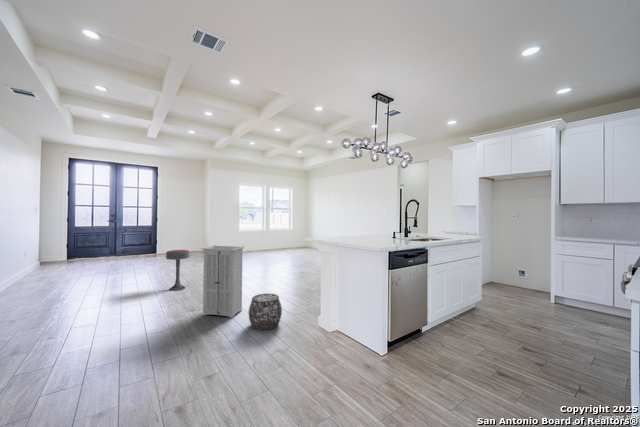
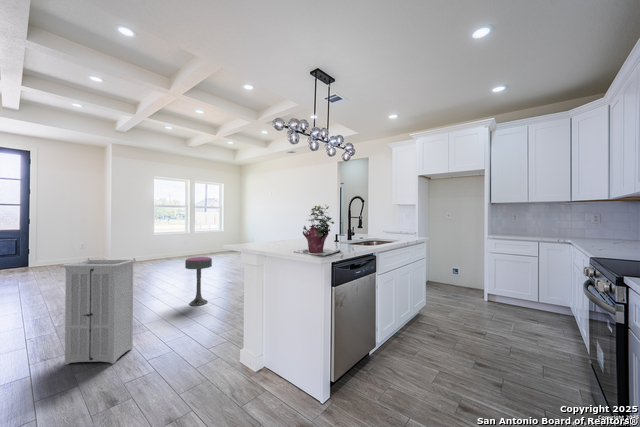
potted plant: none [359,206,398,246] -> present [294,206,340,256]
bar stool: present [166,250,189,290] -> present [185,257,212,306]
woven basket: present [249,293,282,330] -> none [135,324,189,381]

